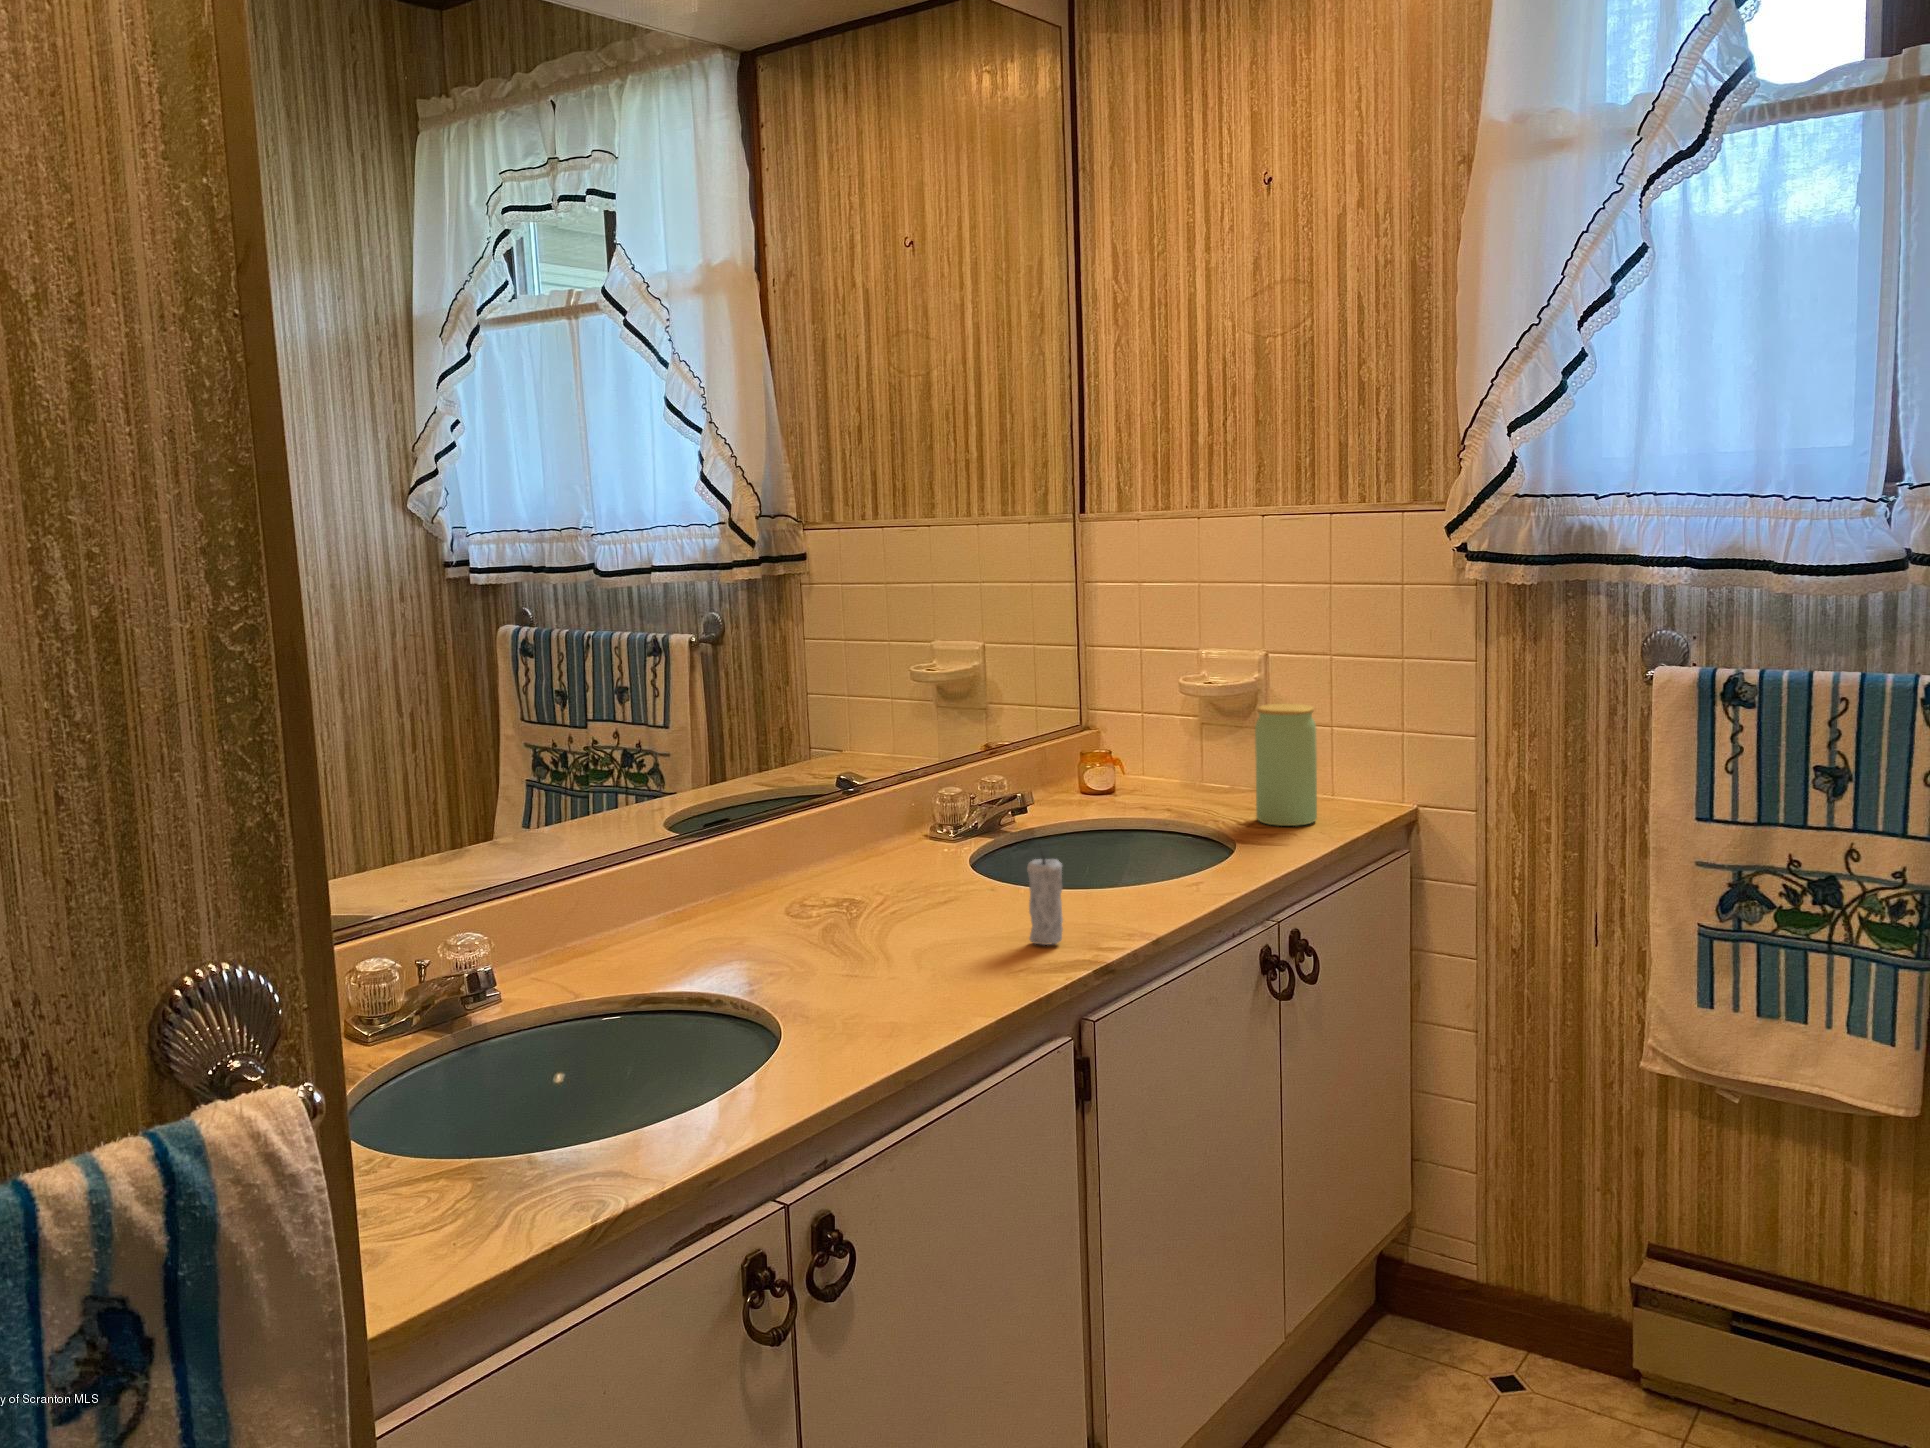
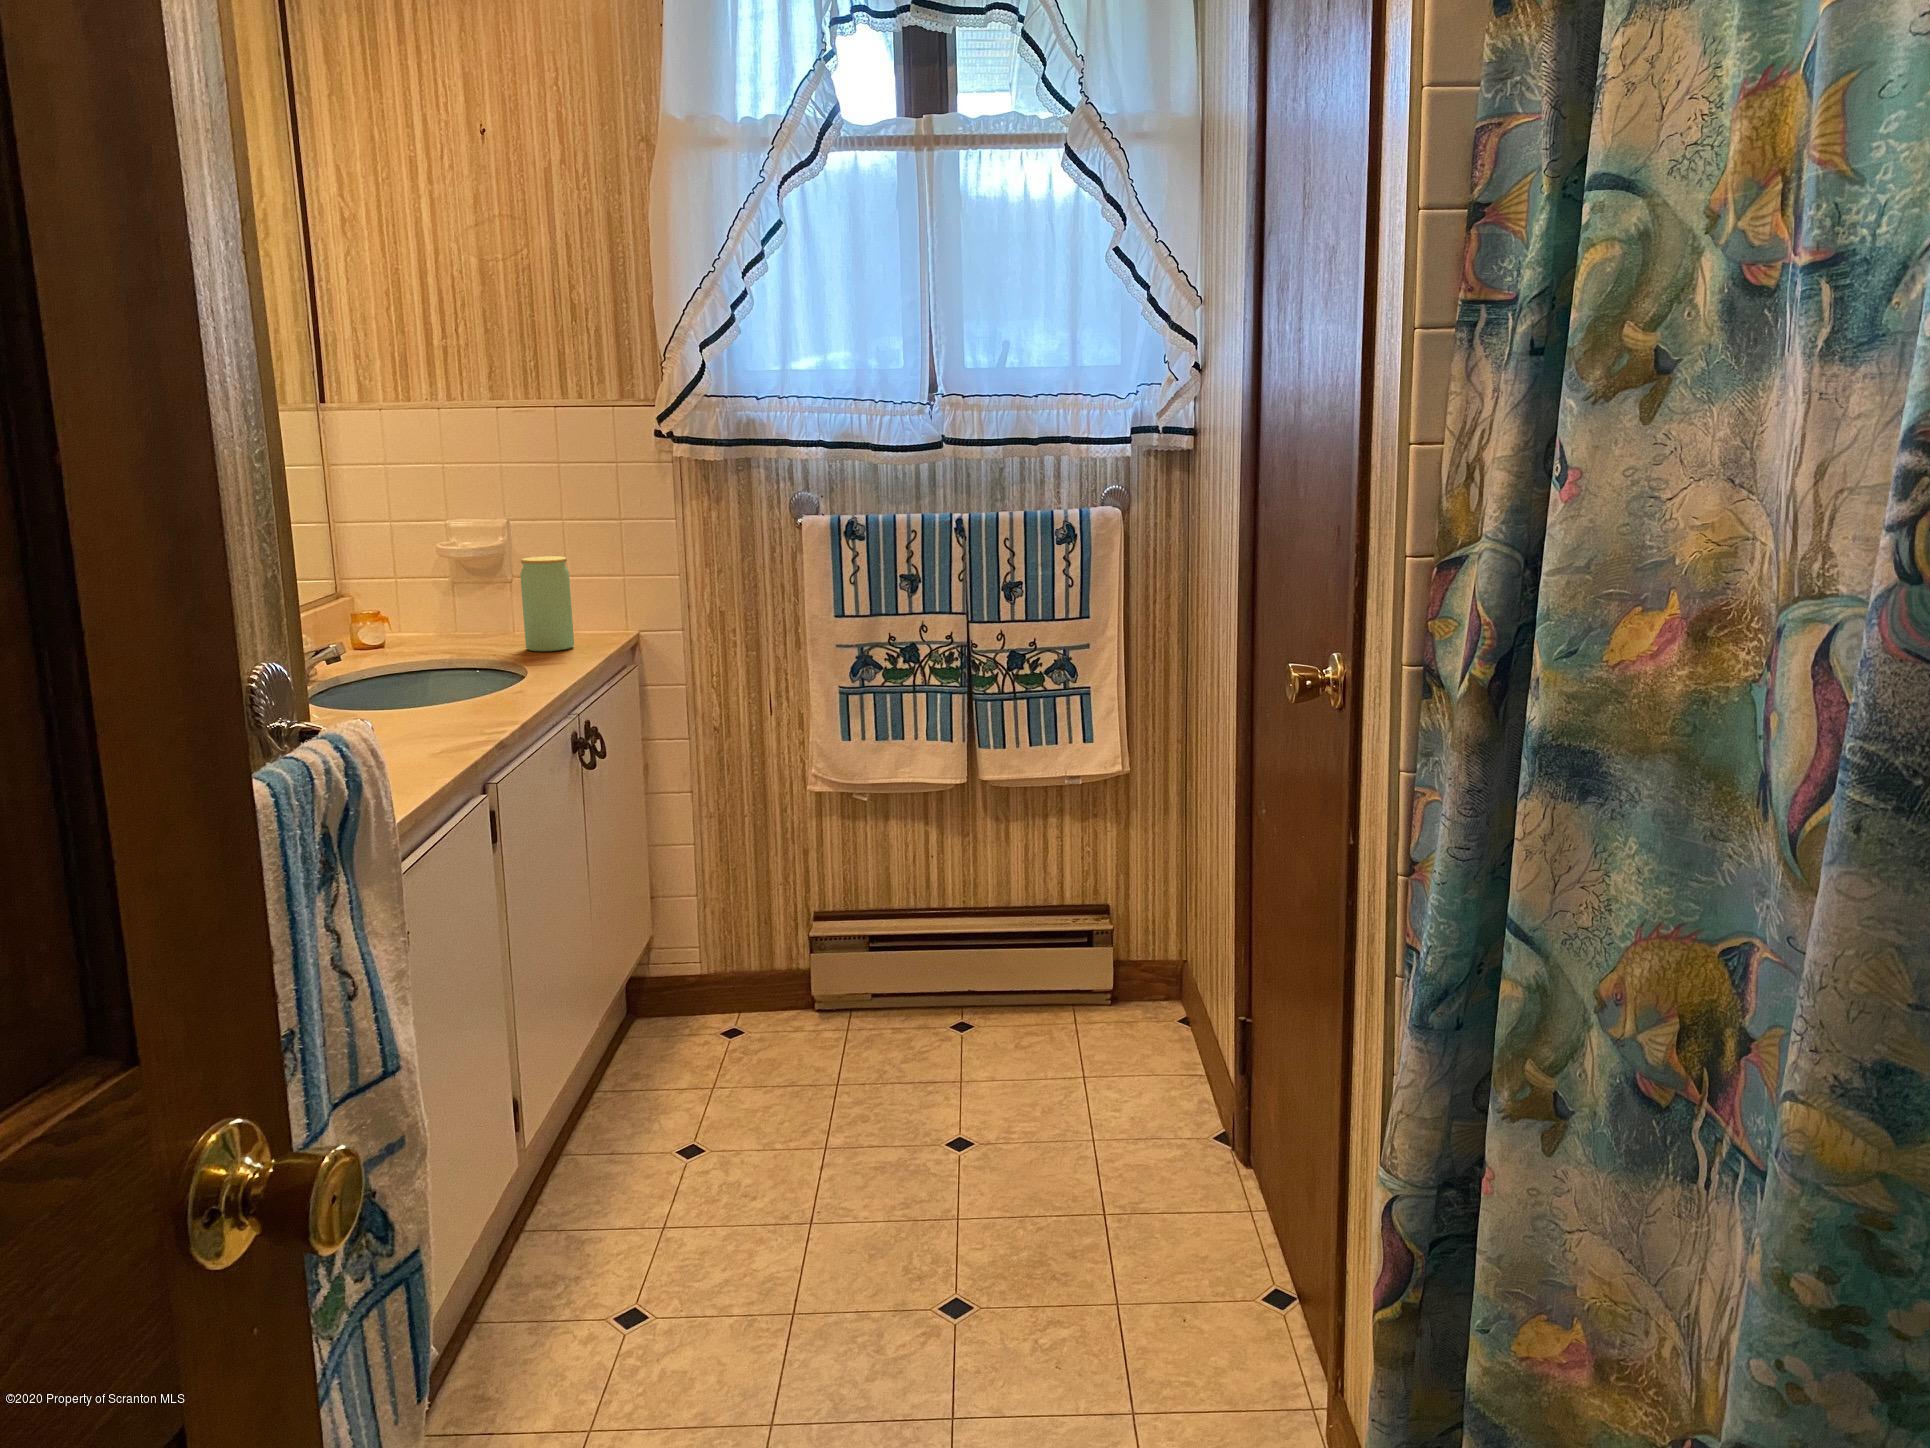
candle: present [1027,847,1063,945] -> none [434,651,467,730]

